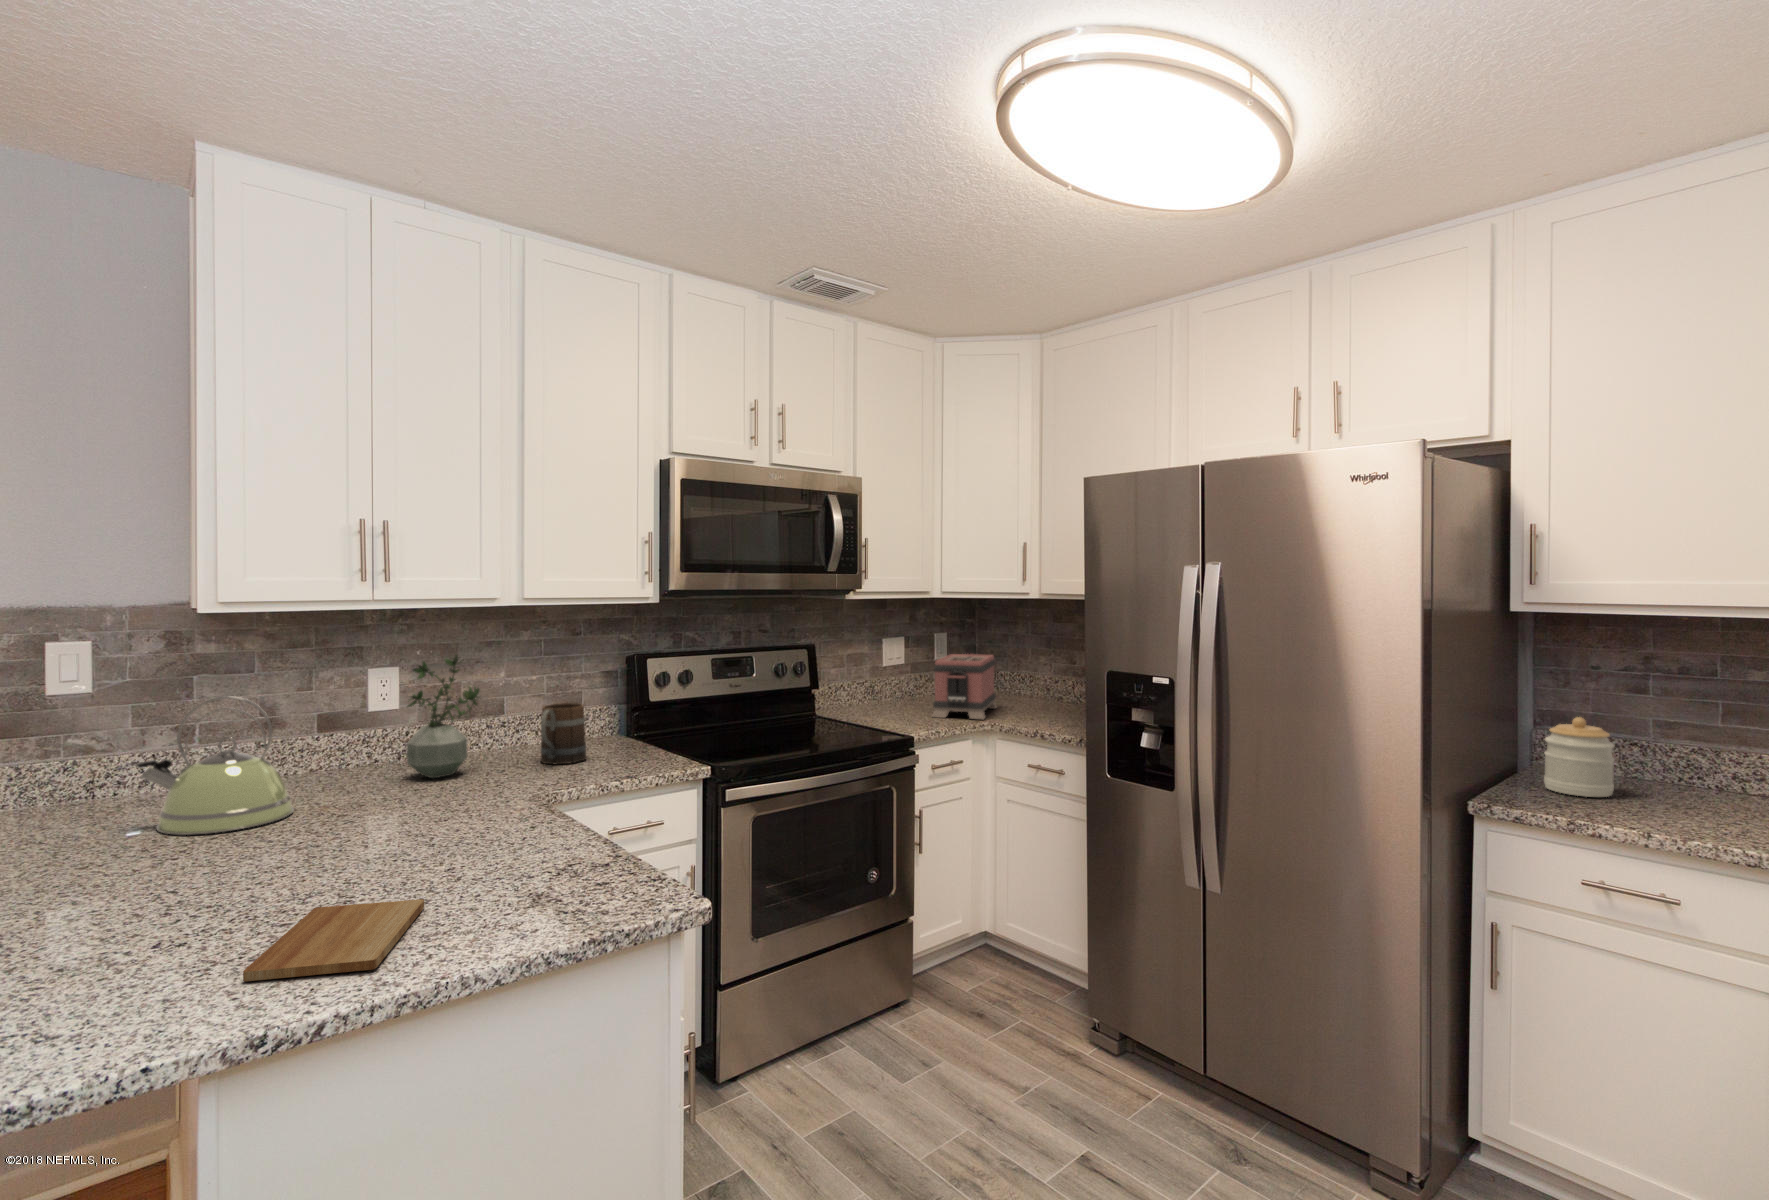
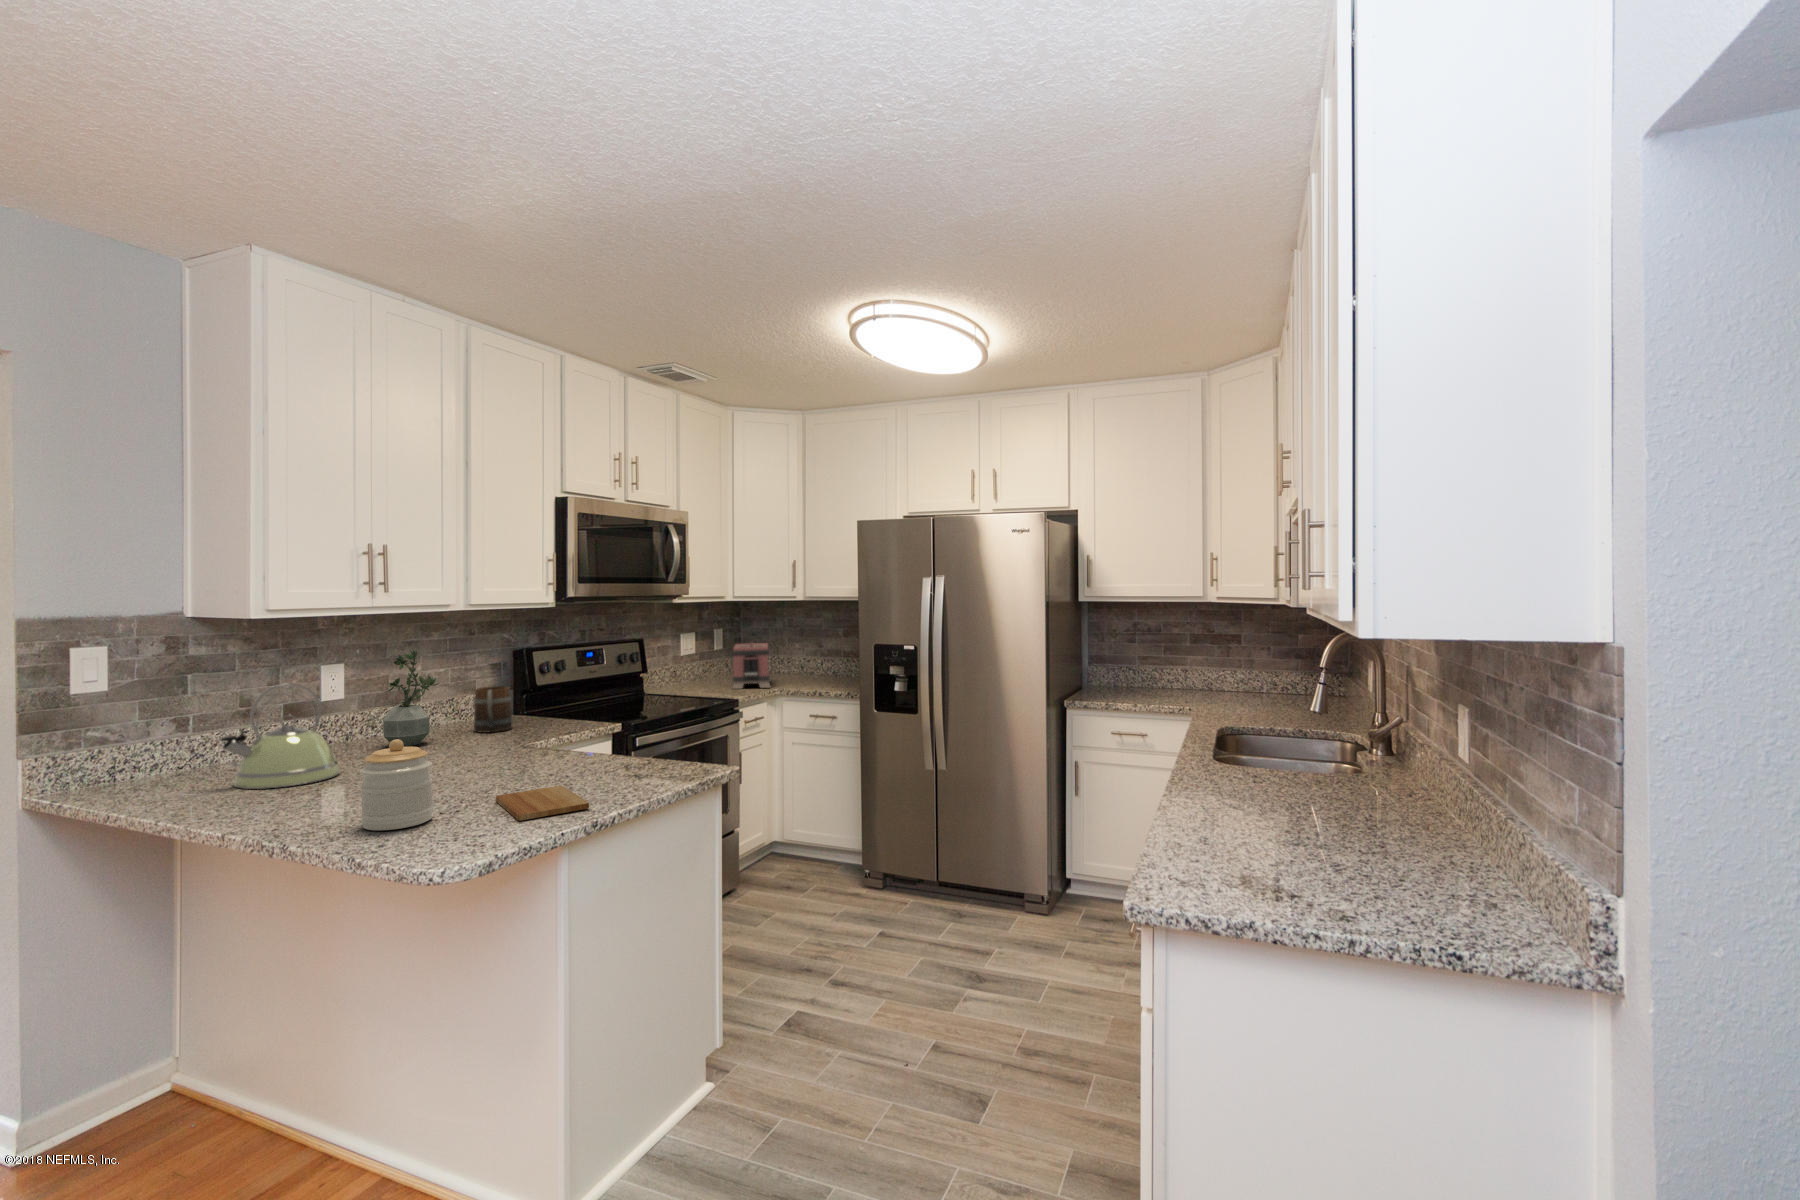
jar: present [1544,717,1614,797] -> present [360,739,433,830]

